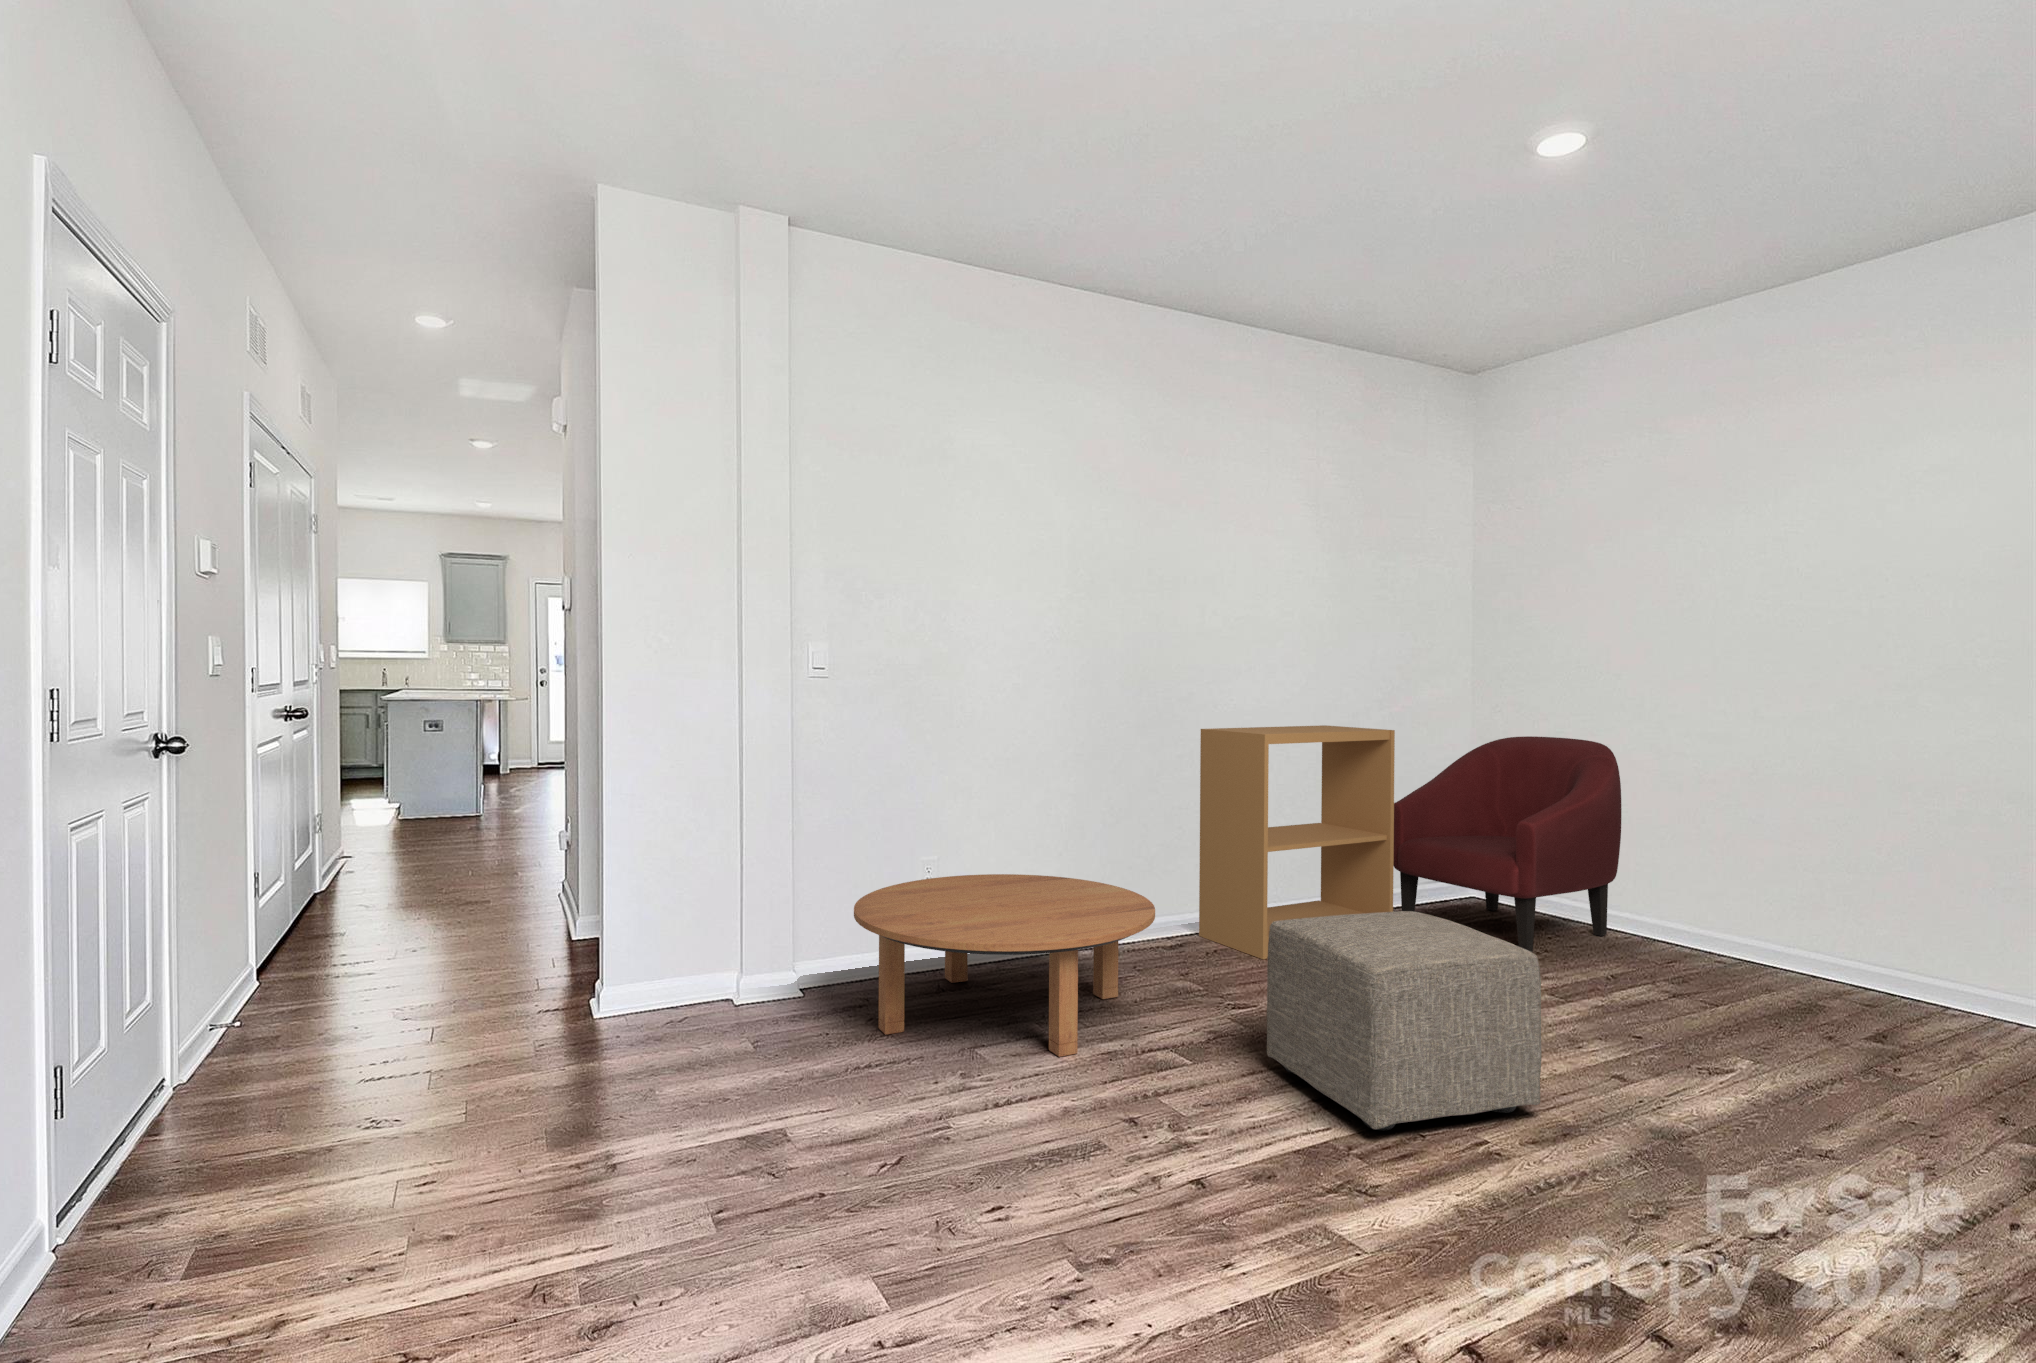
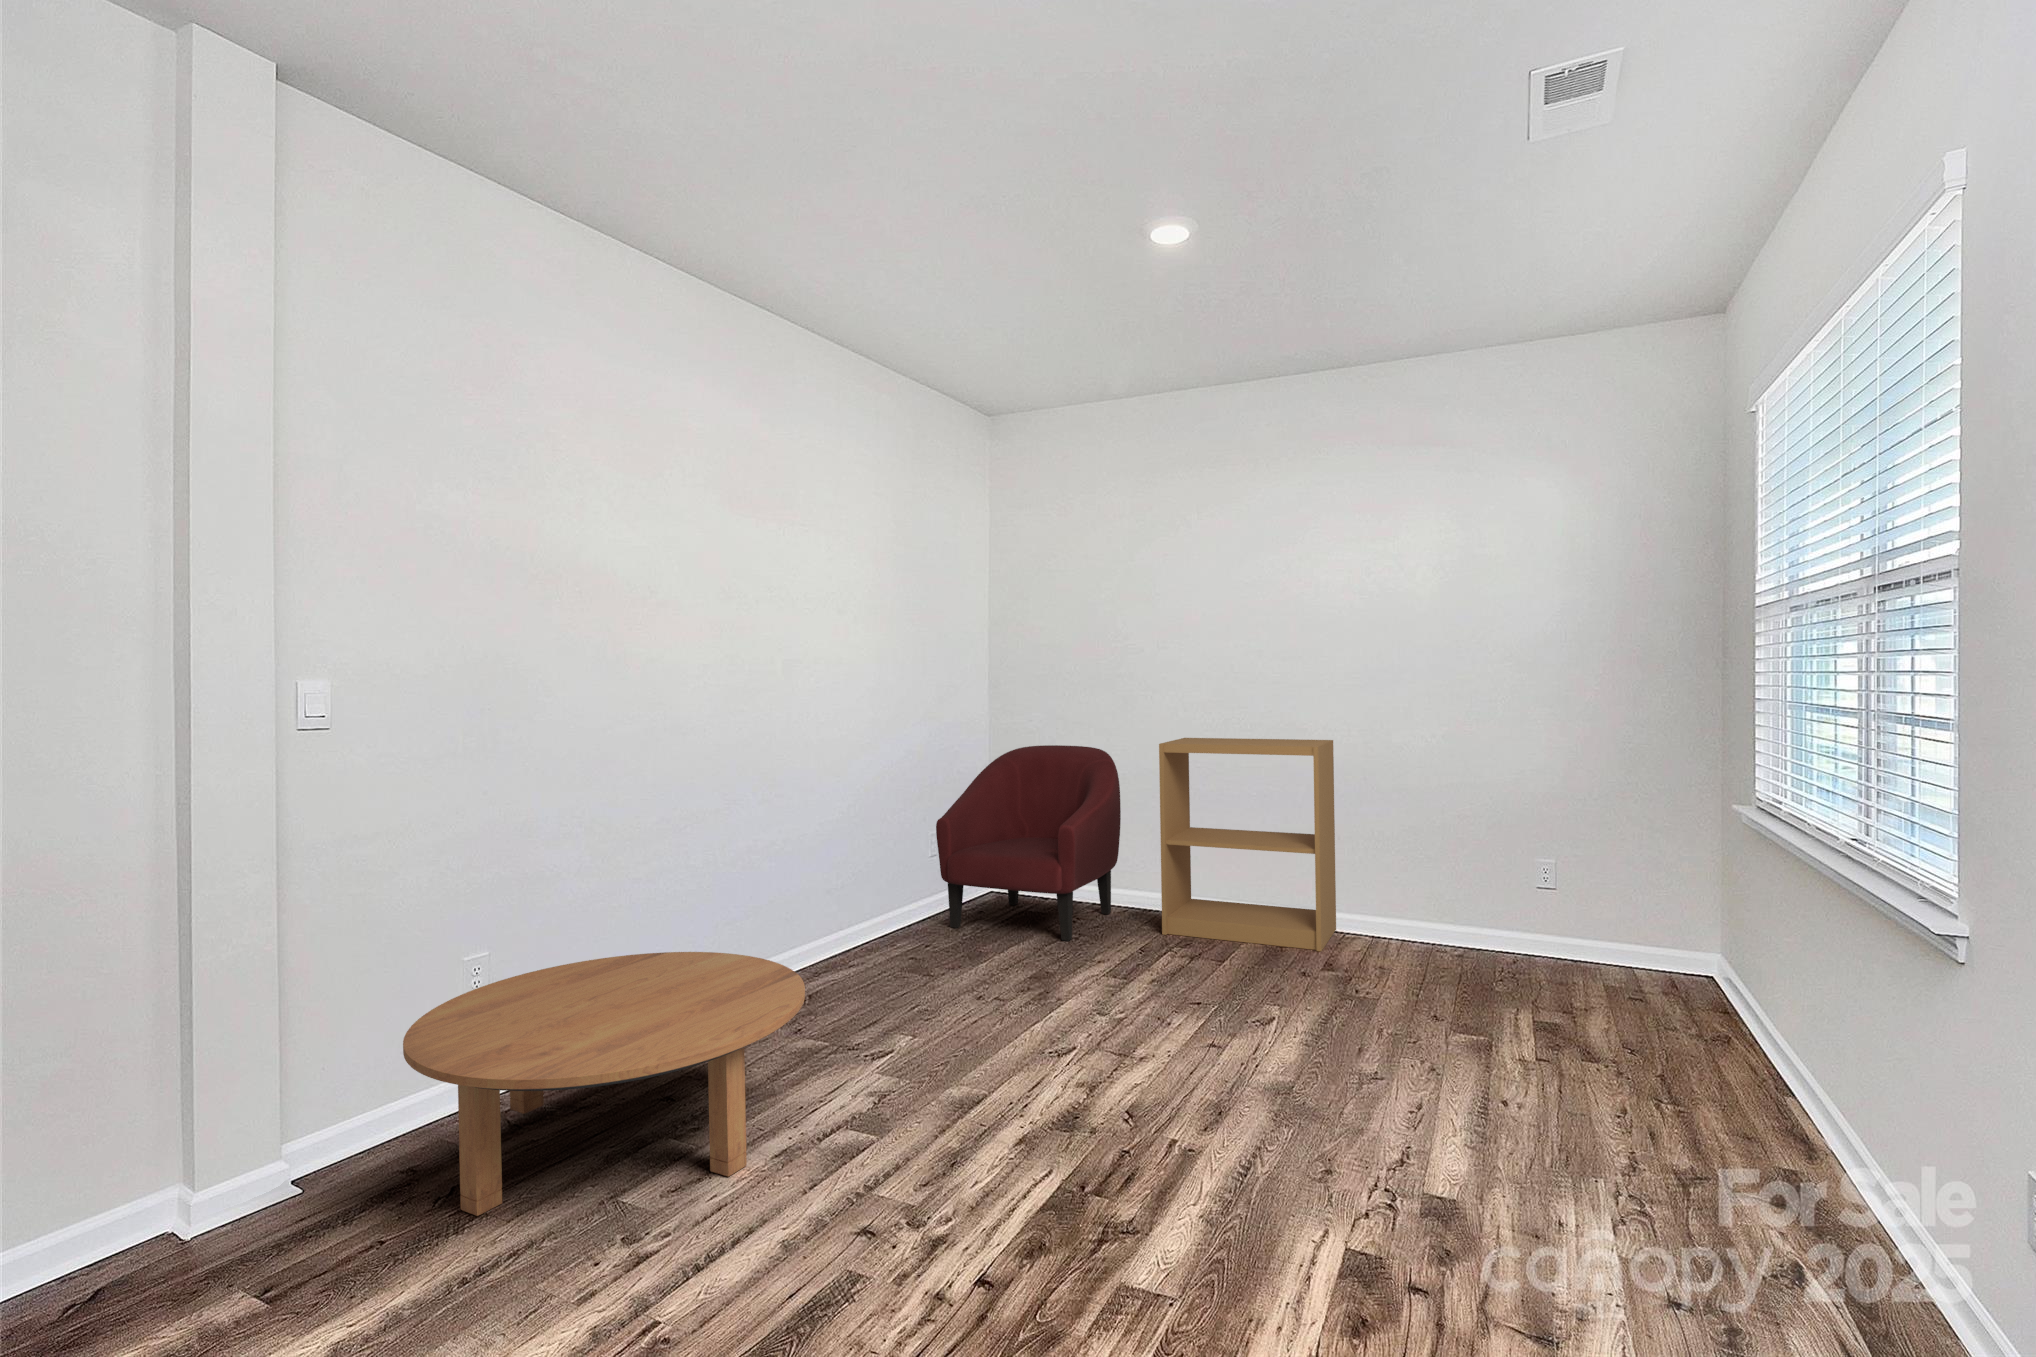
bookshelf: present [1199,725,1395,959] -> present [1159,738,1336,952]
ottoman: present [1267,911,1542,1131] -> none [947,932,1194,1162]

